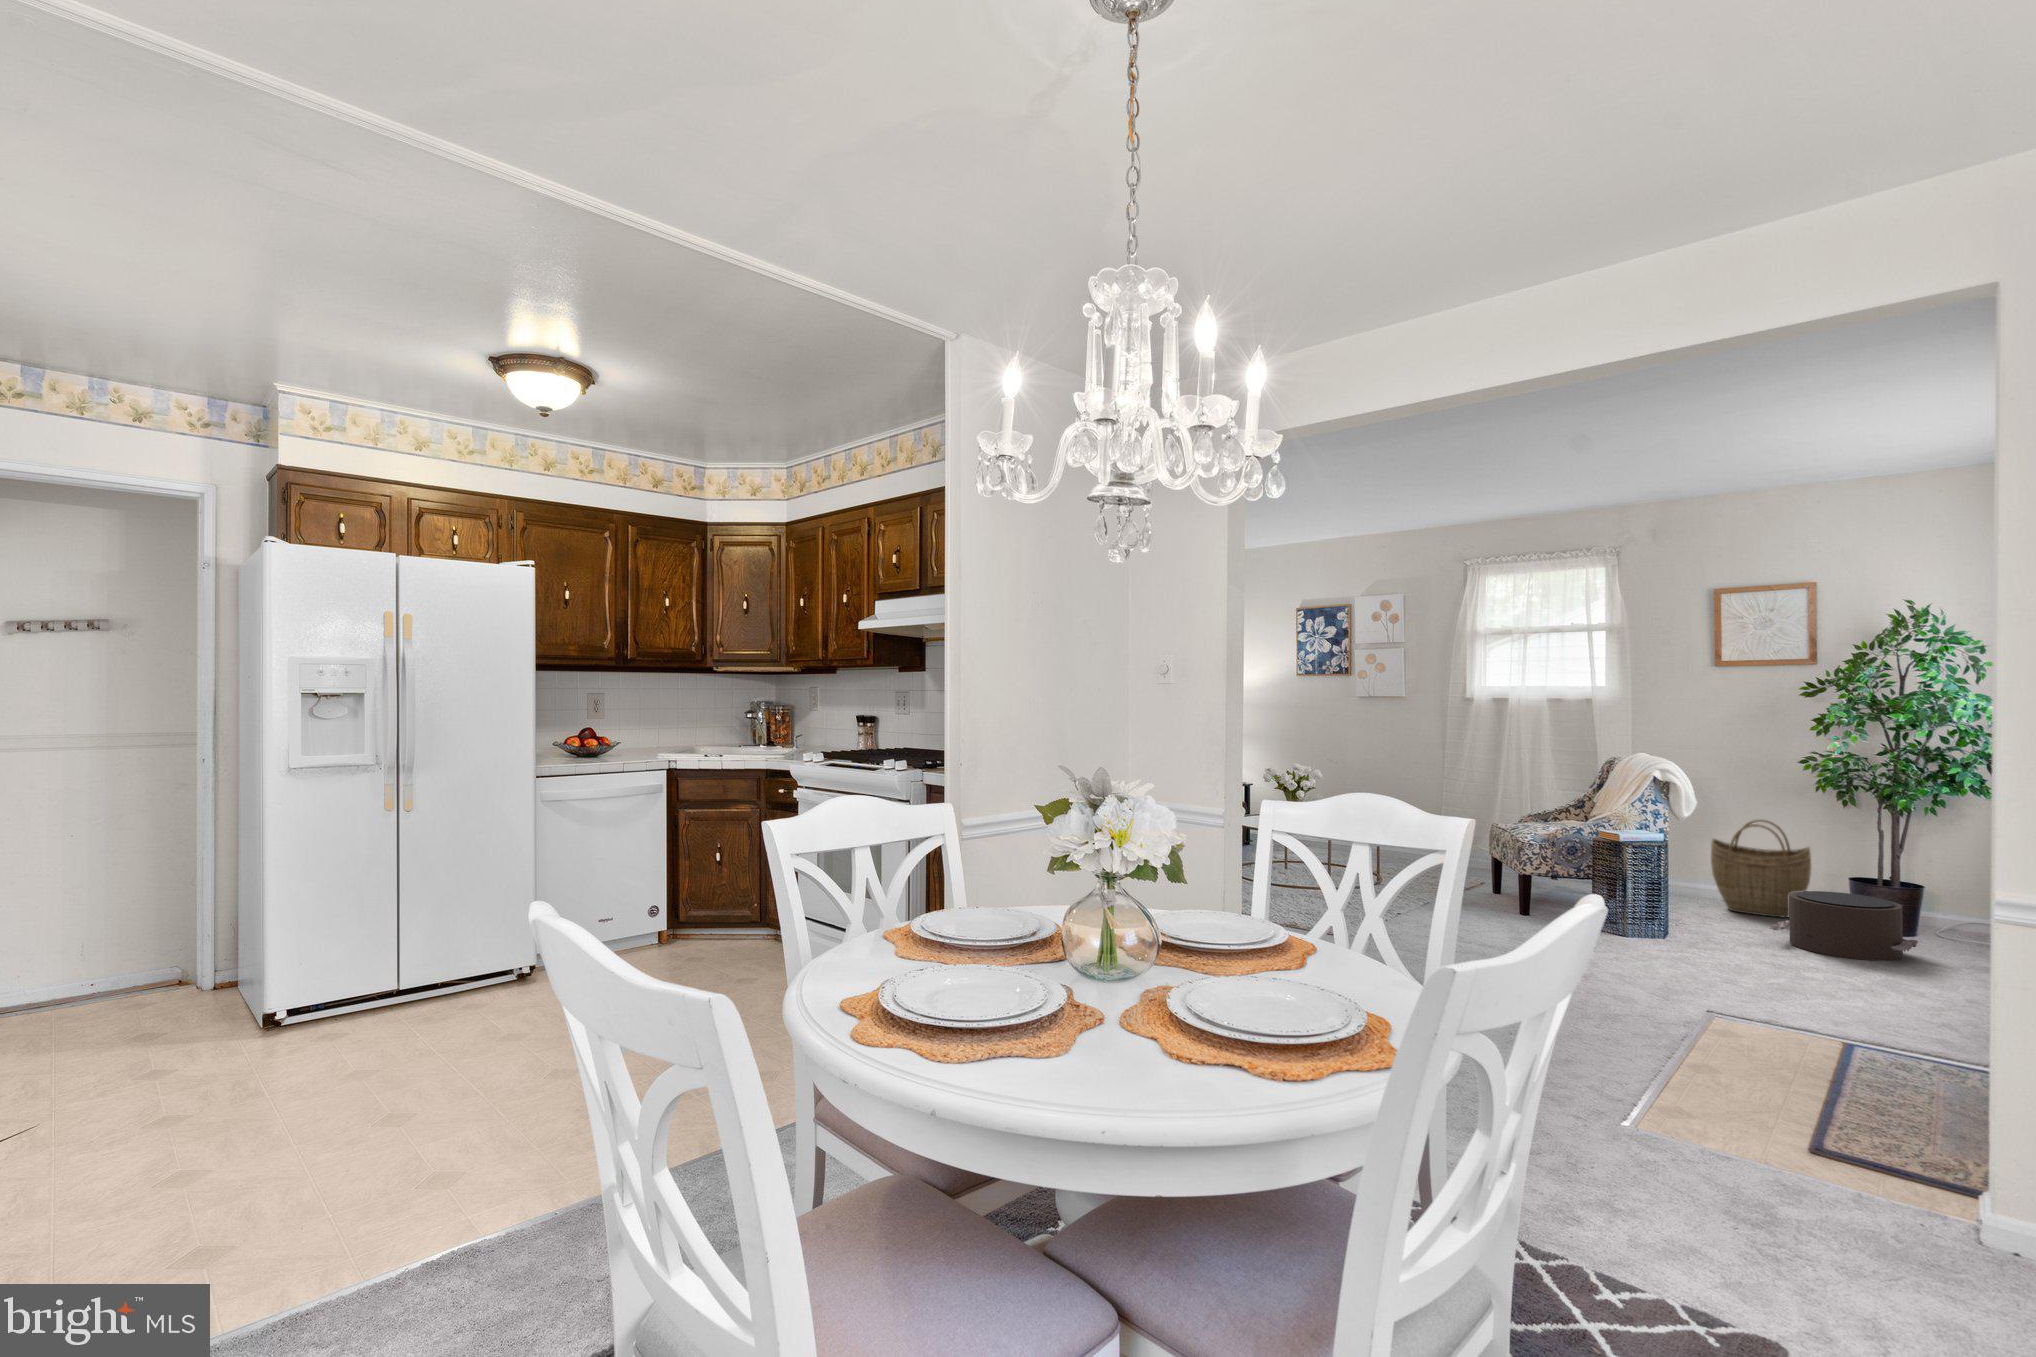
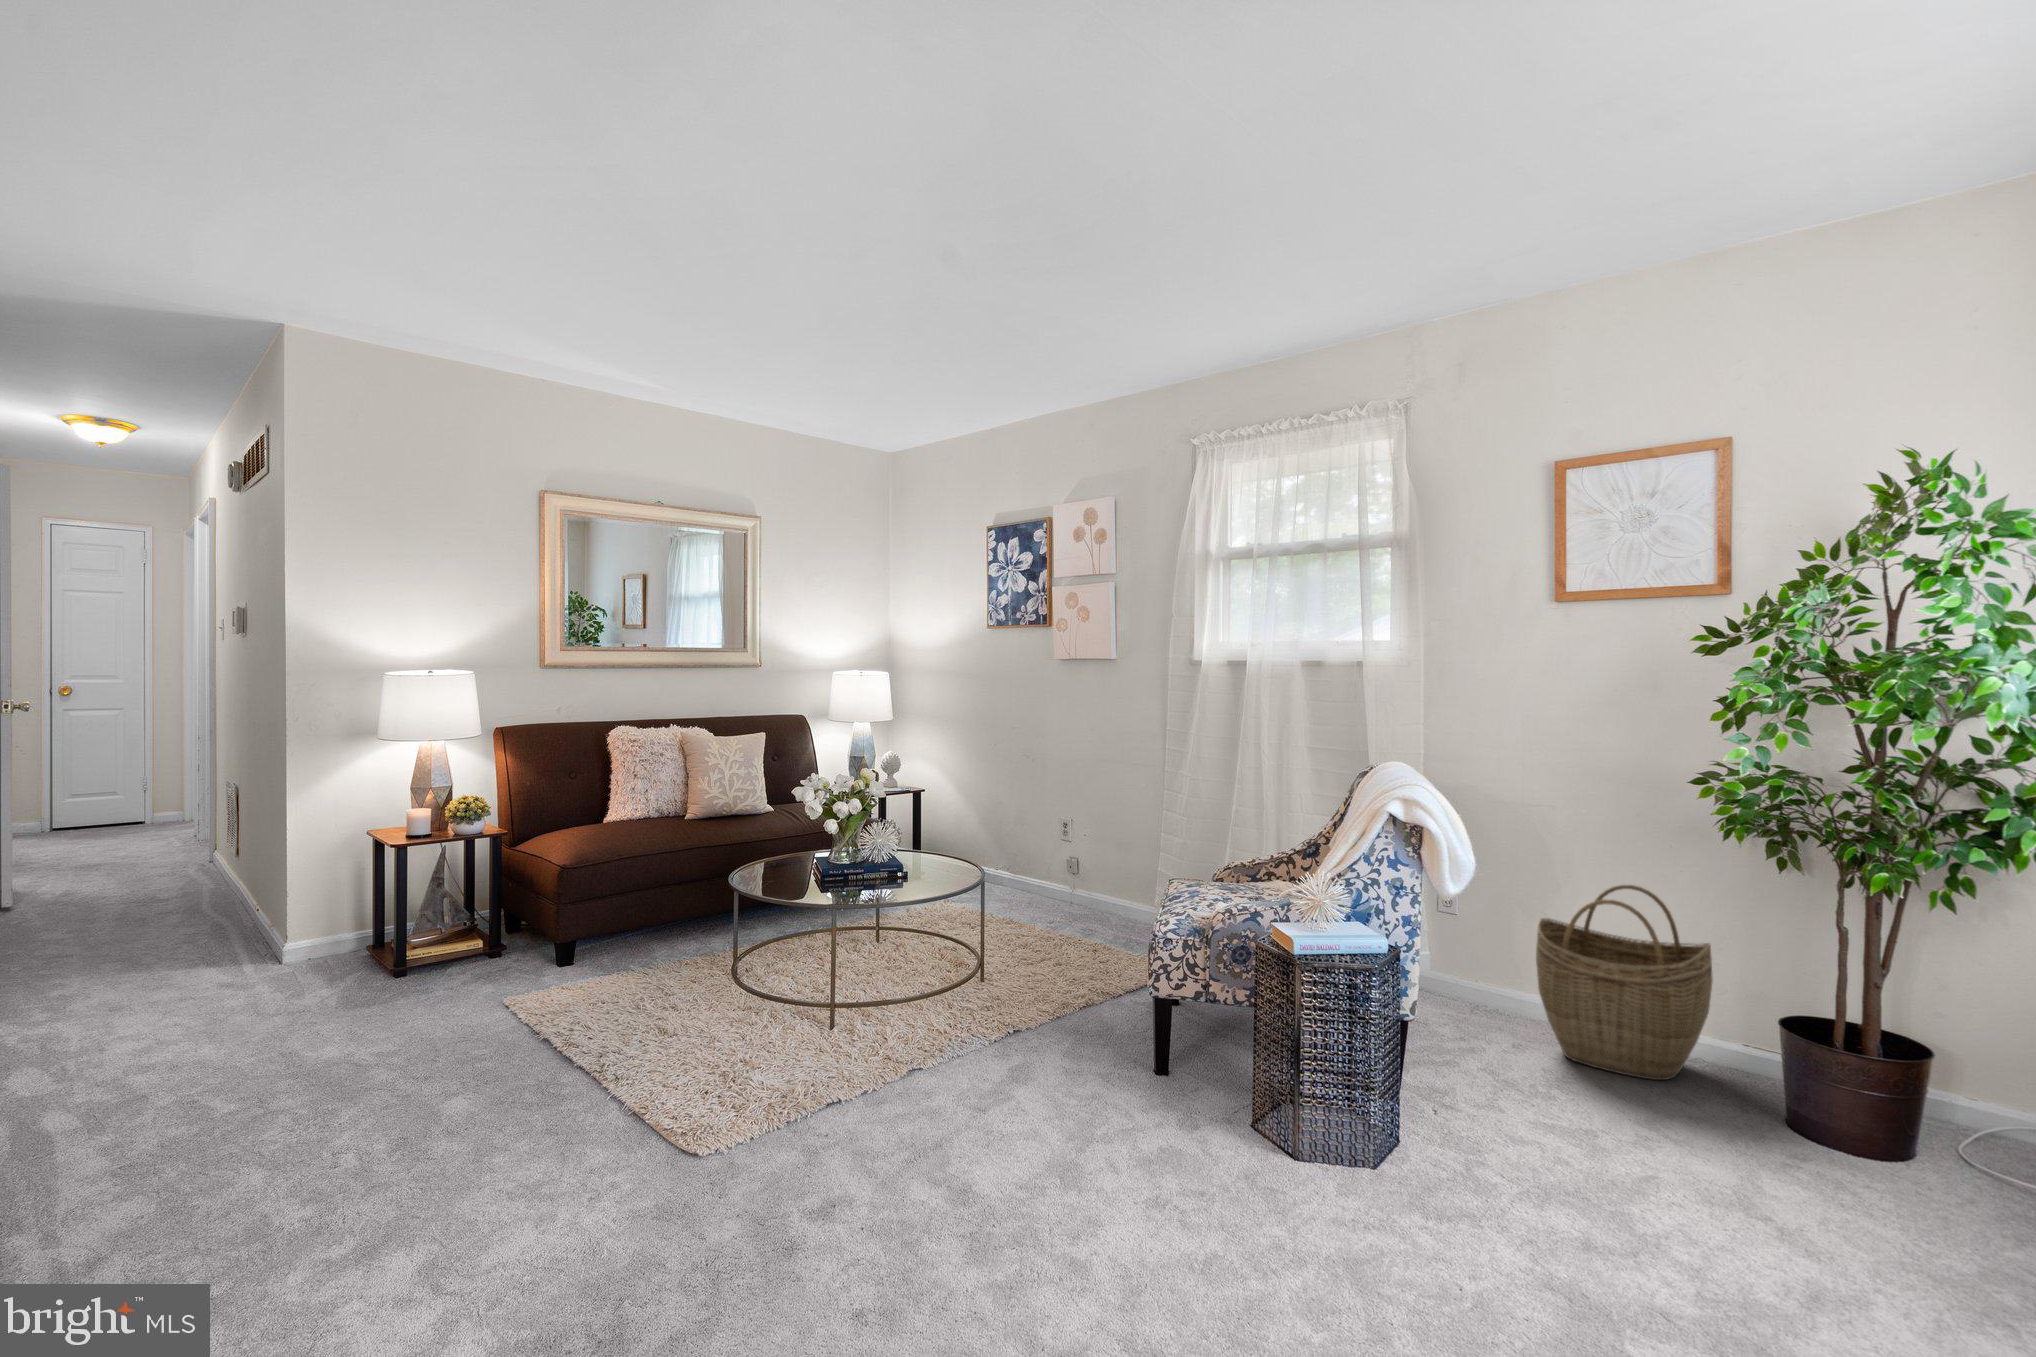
pouf: present [1769,891,1918,961] -> none [1593,1061,1908,1259]

